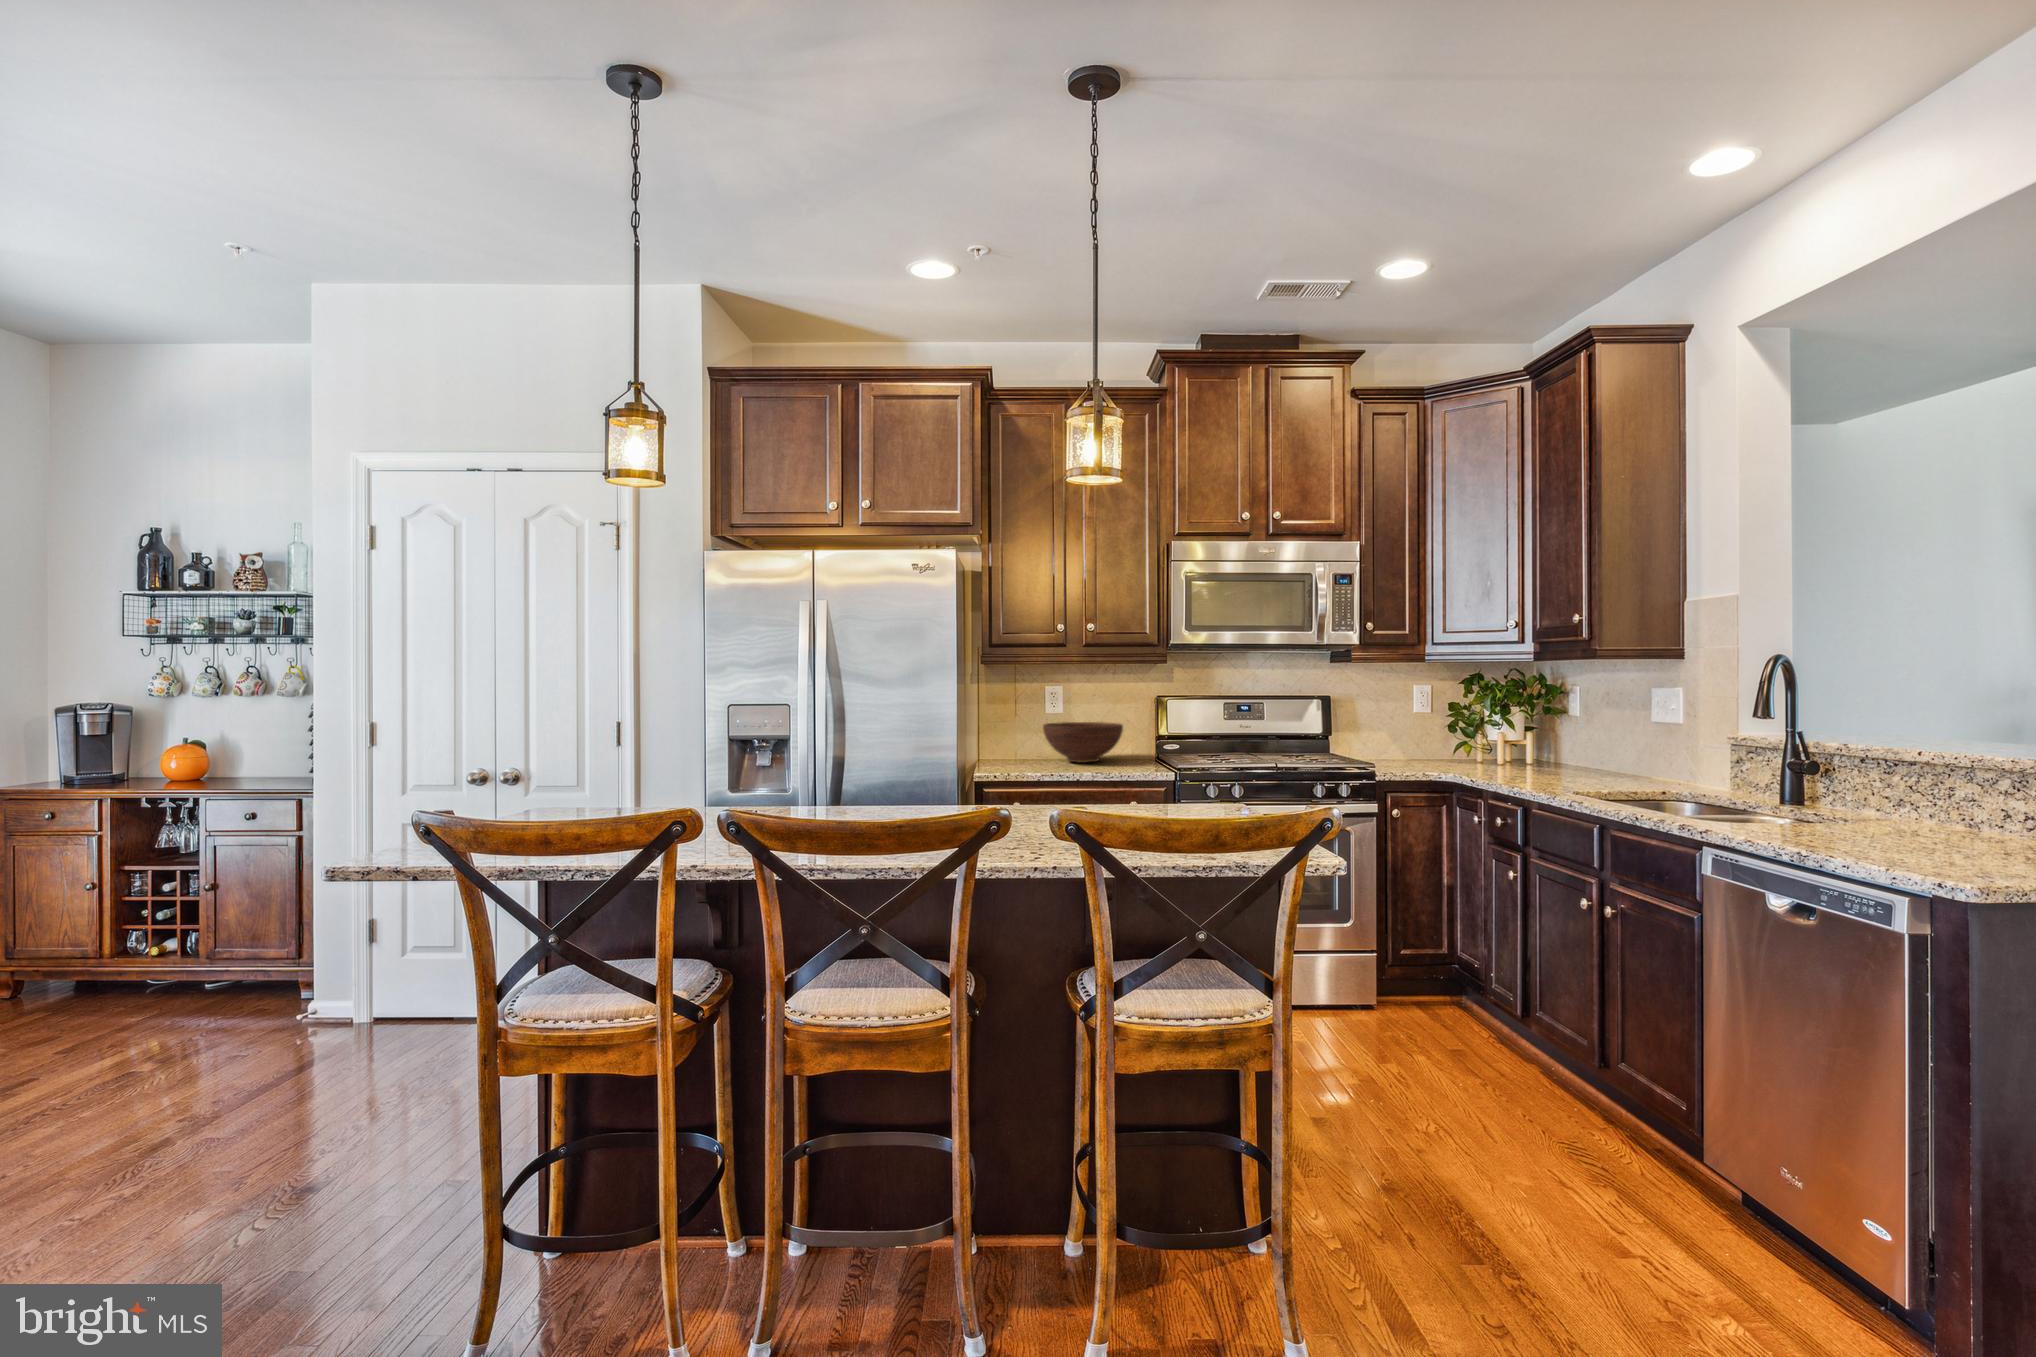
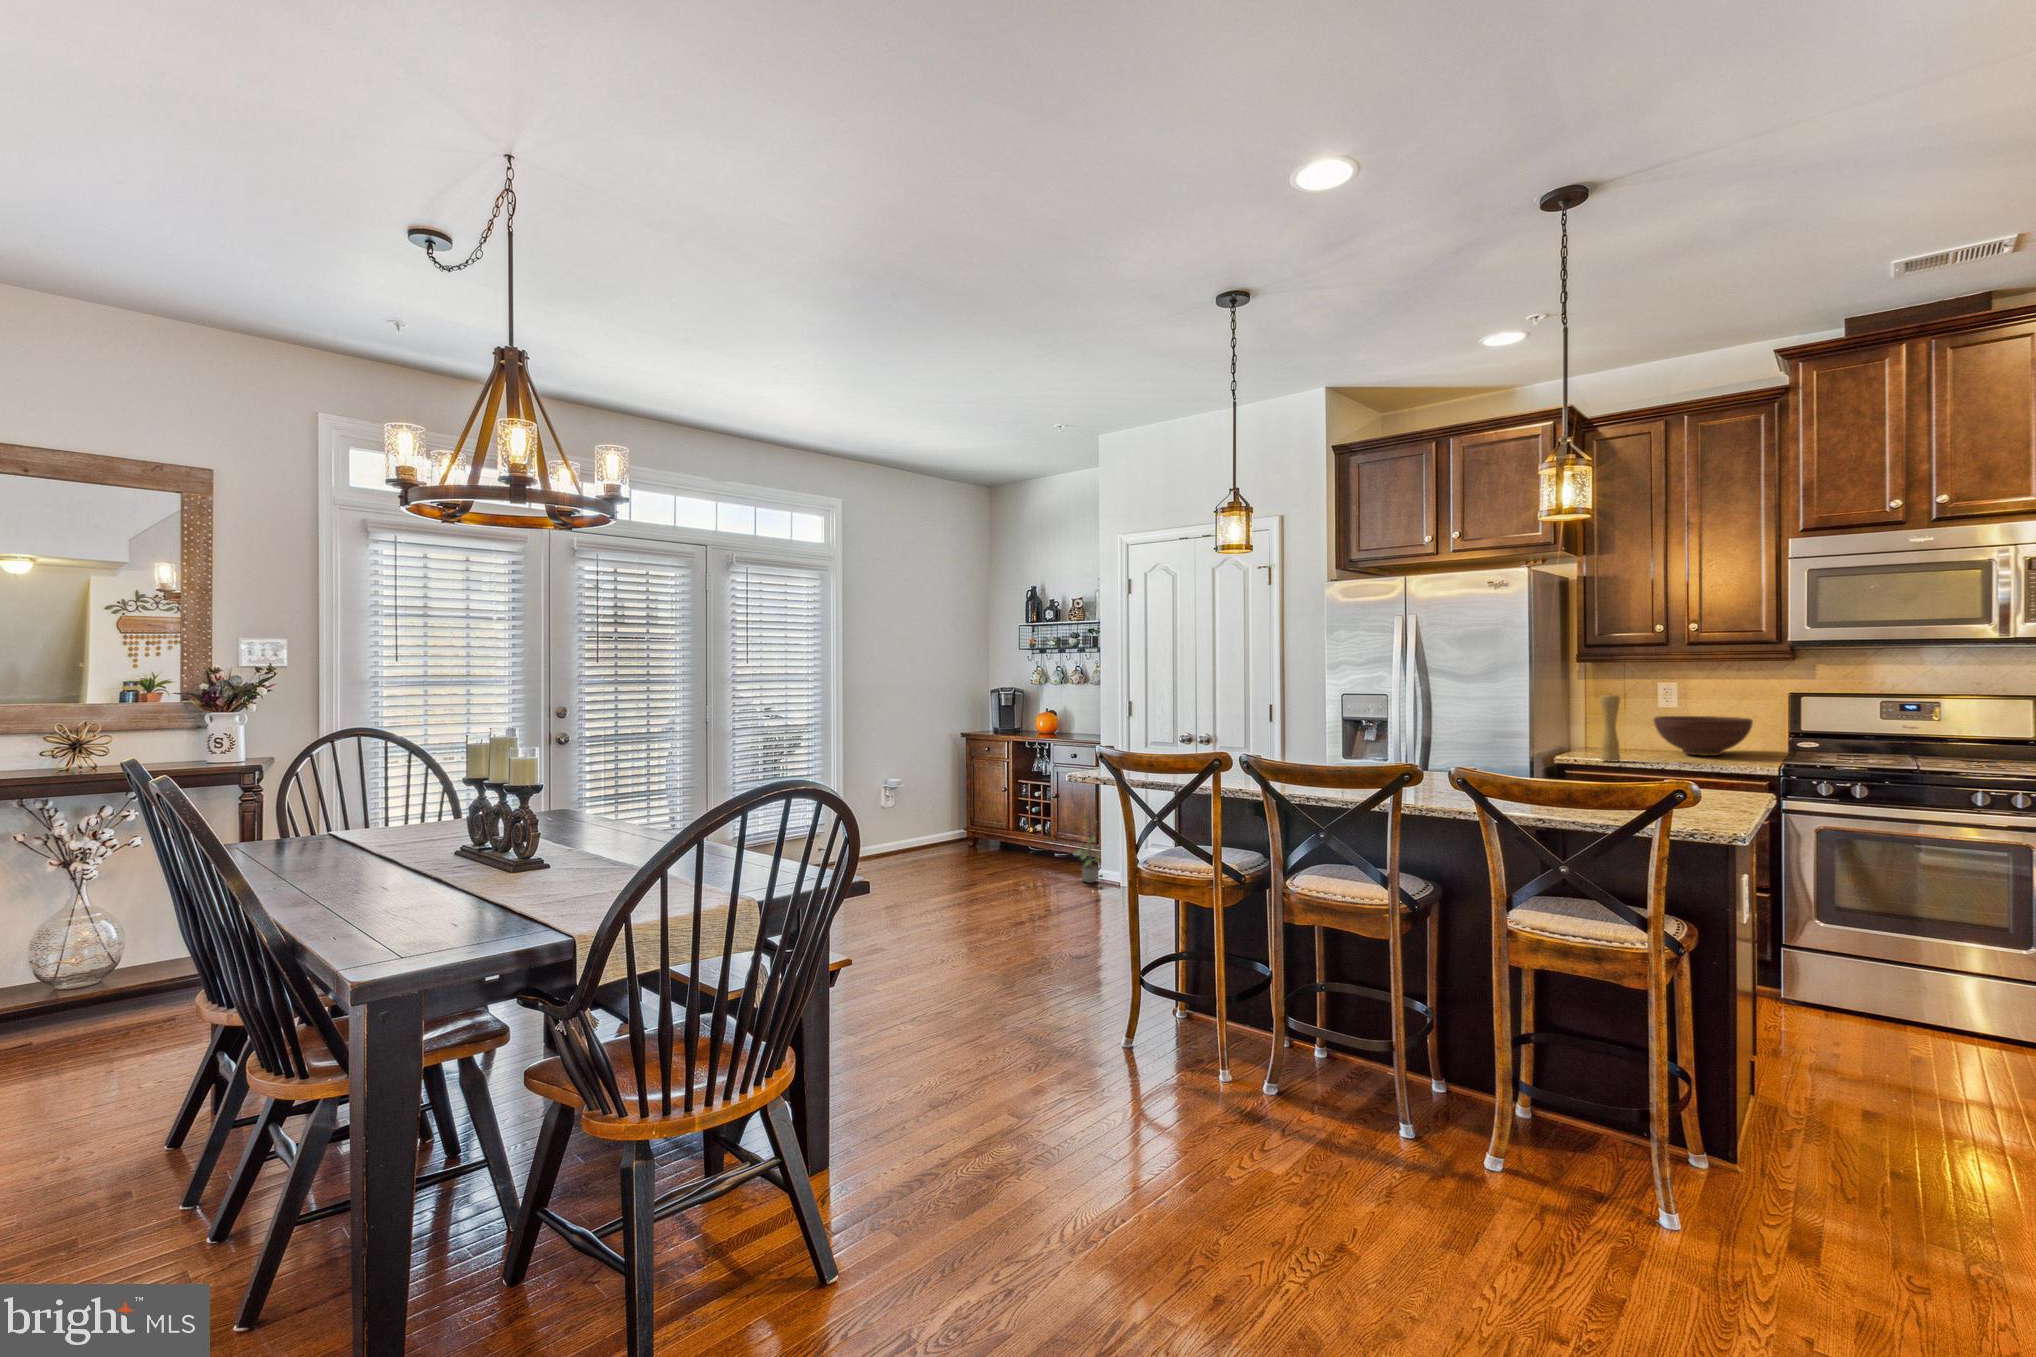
pepper mill: none [1006,700,1024,774] -> present [1600,694,1620,762]
potted plant: none [255,910,316,1028] -> present [1075,815,1099,883]

